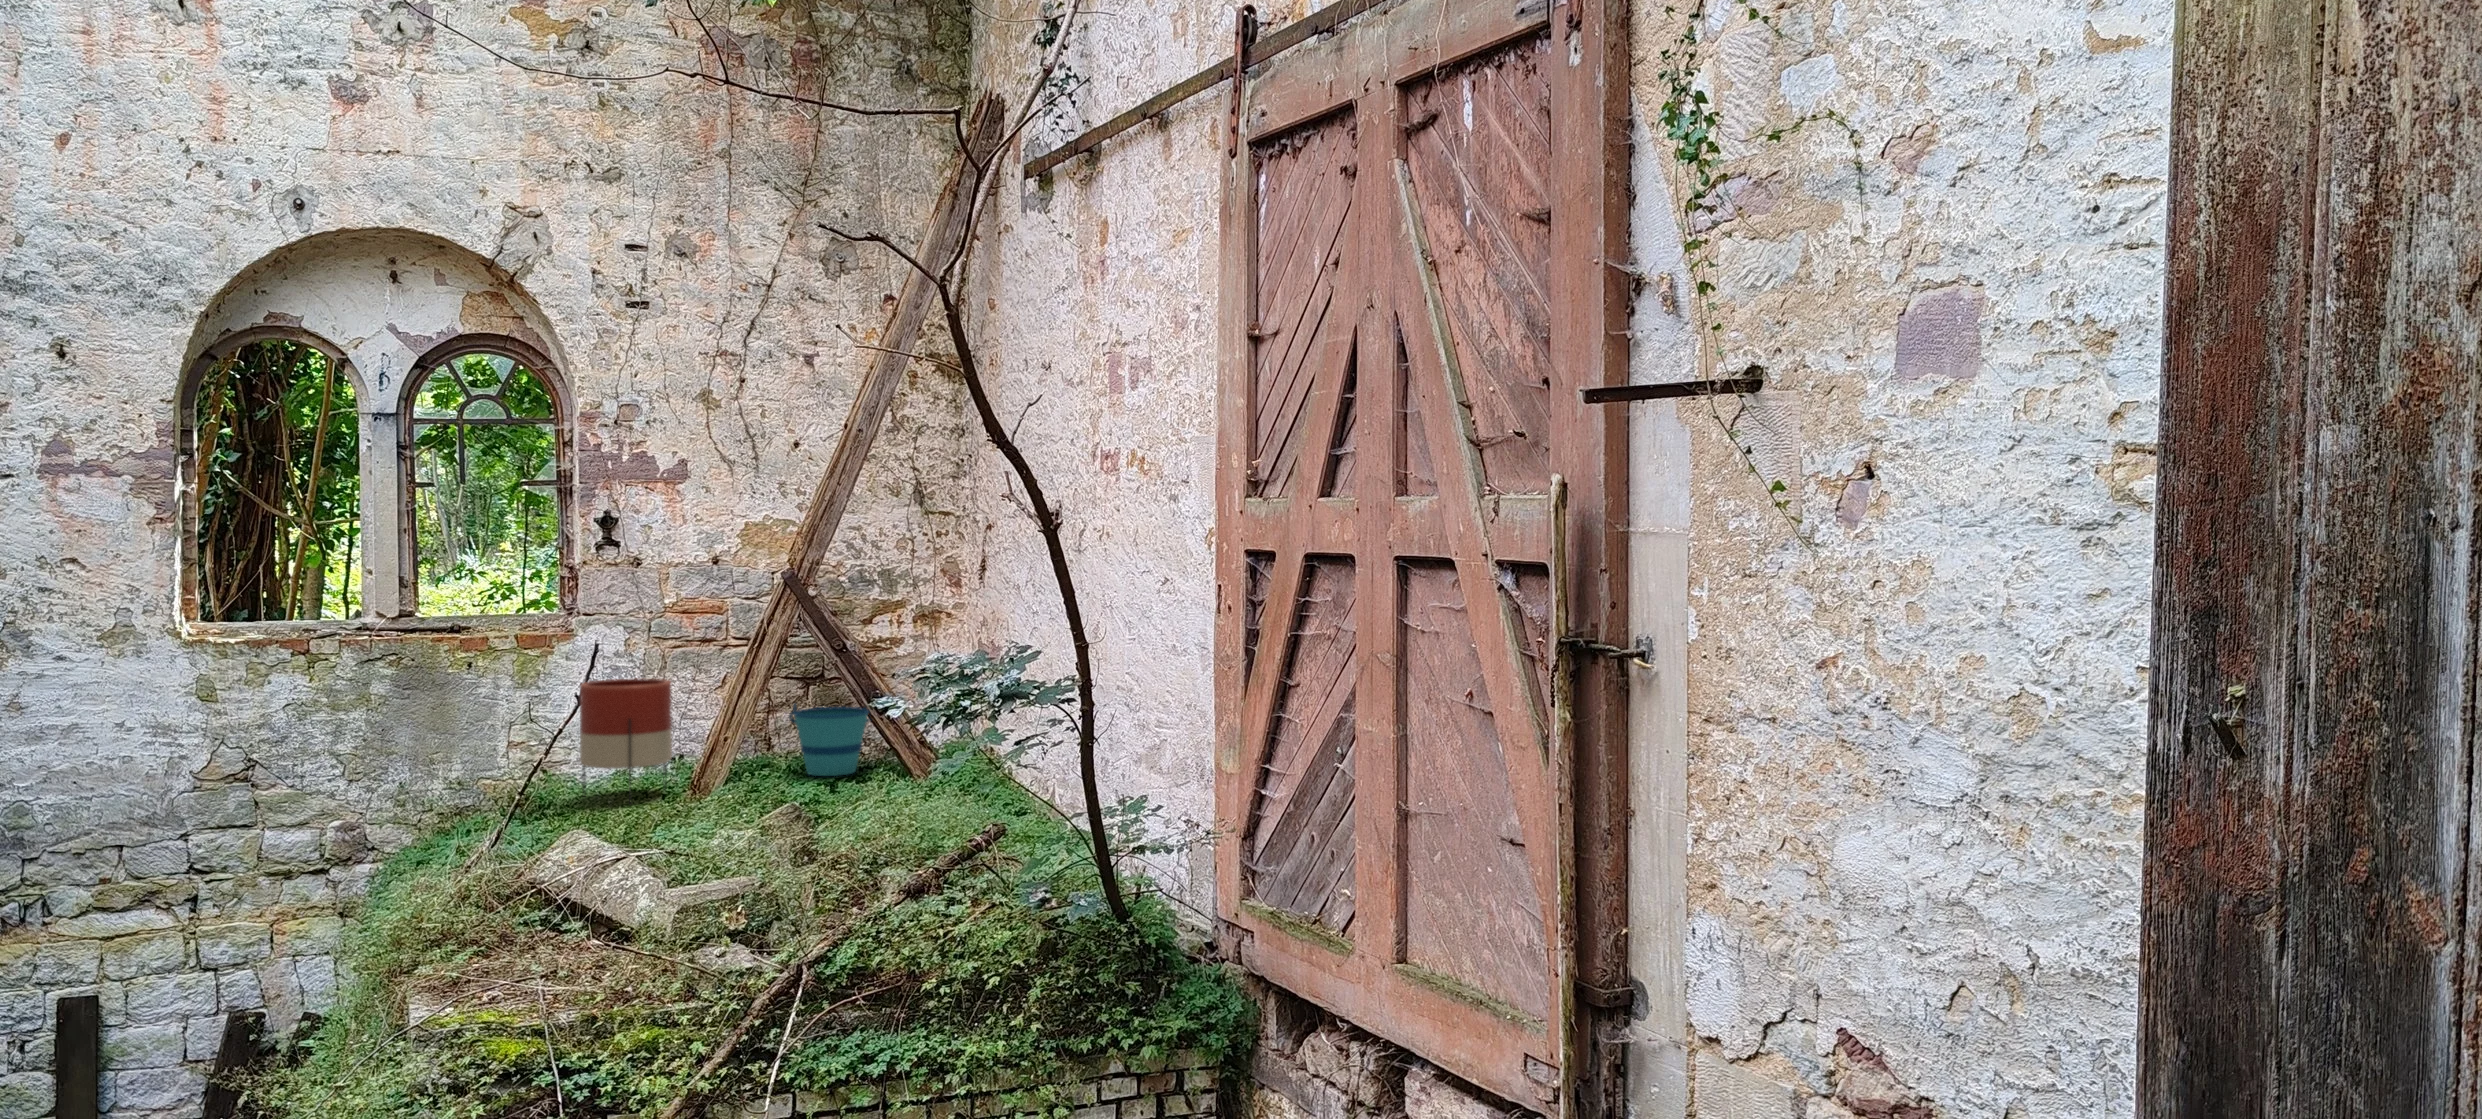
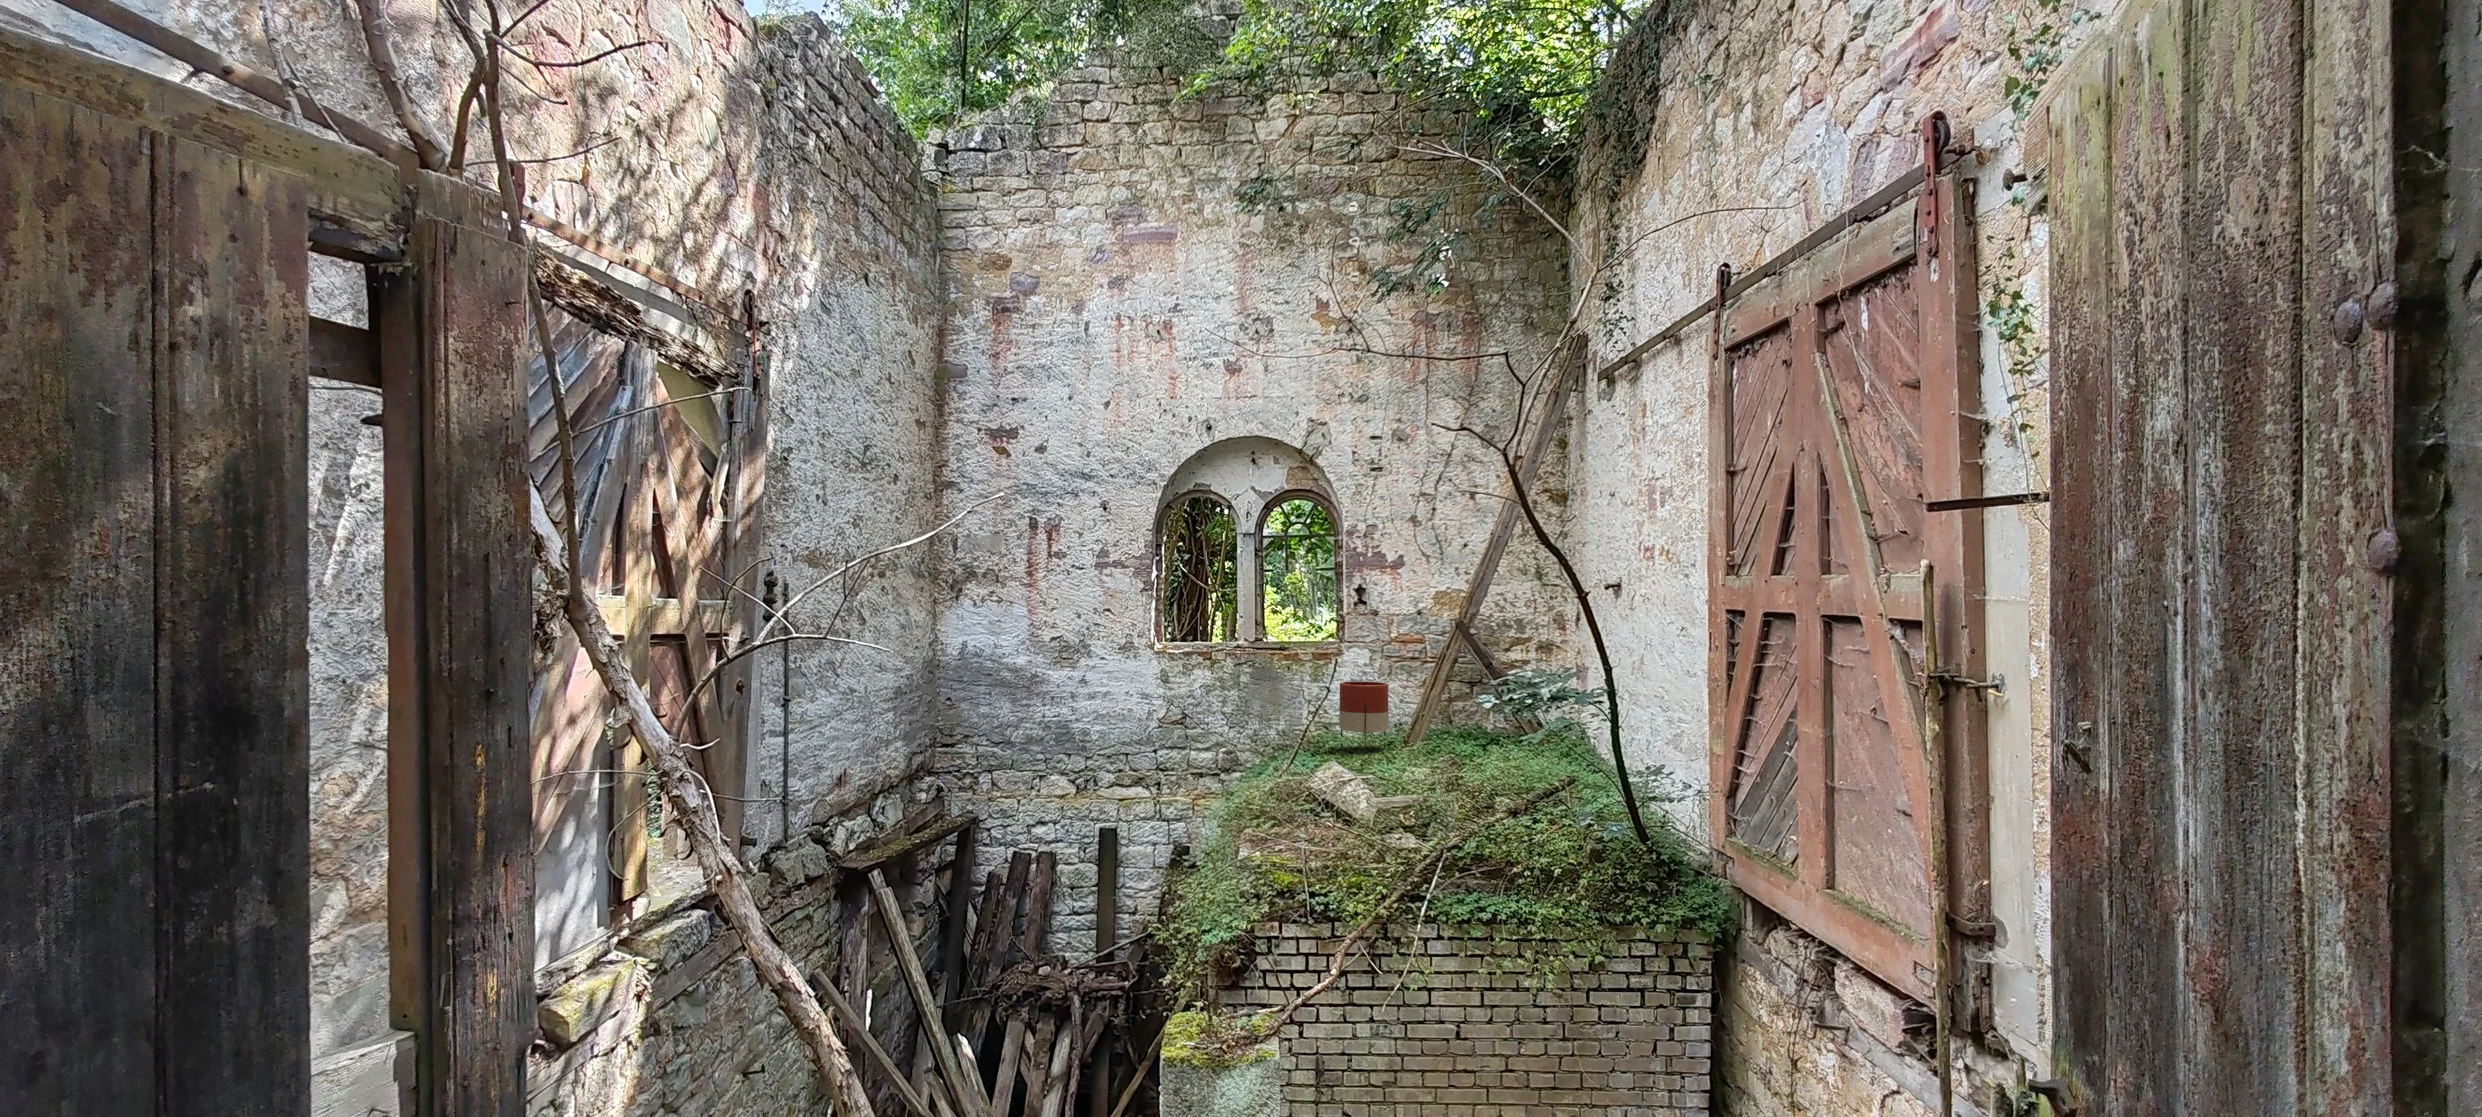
bucket: present [788,704,870,776] -> none [1456,701,1508,747]

